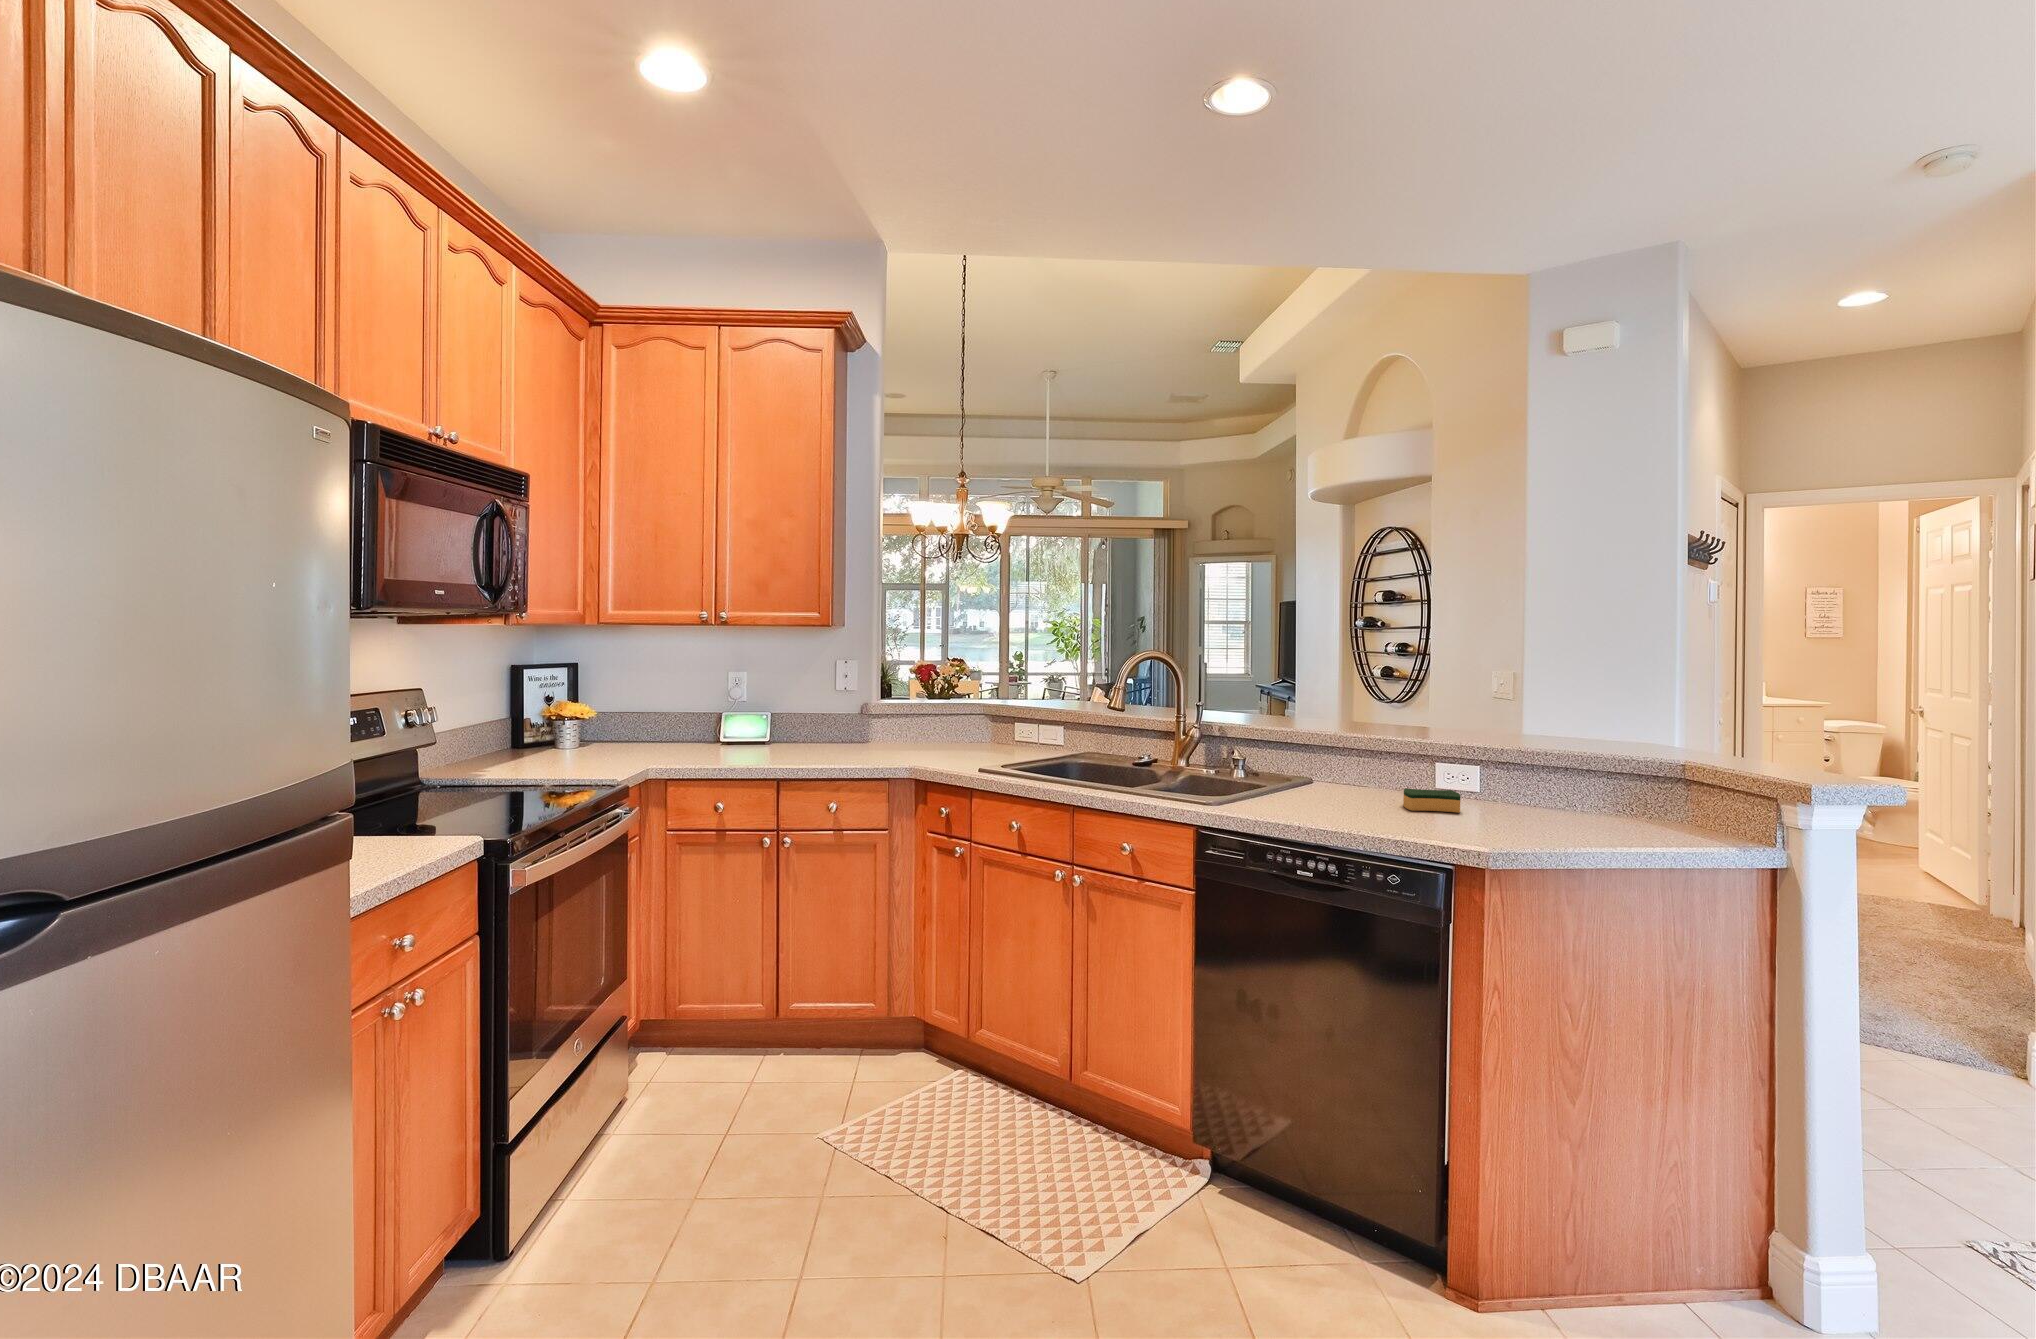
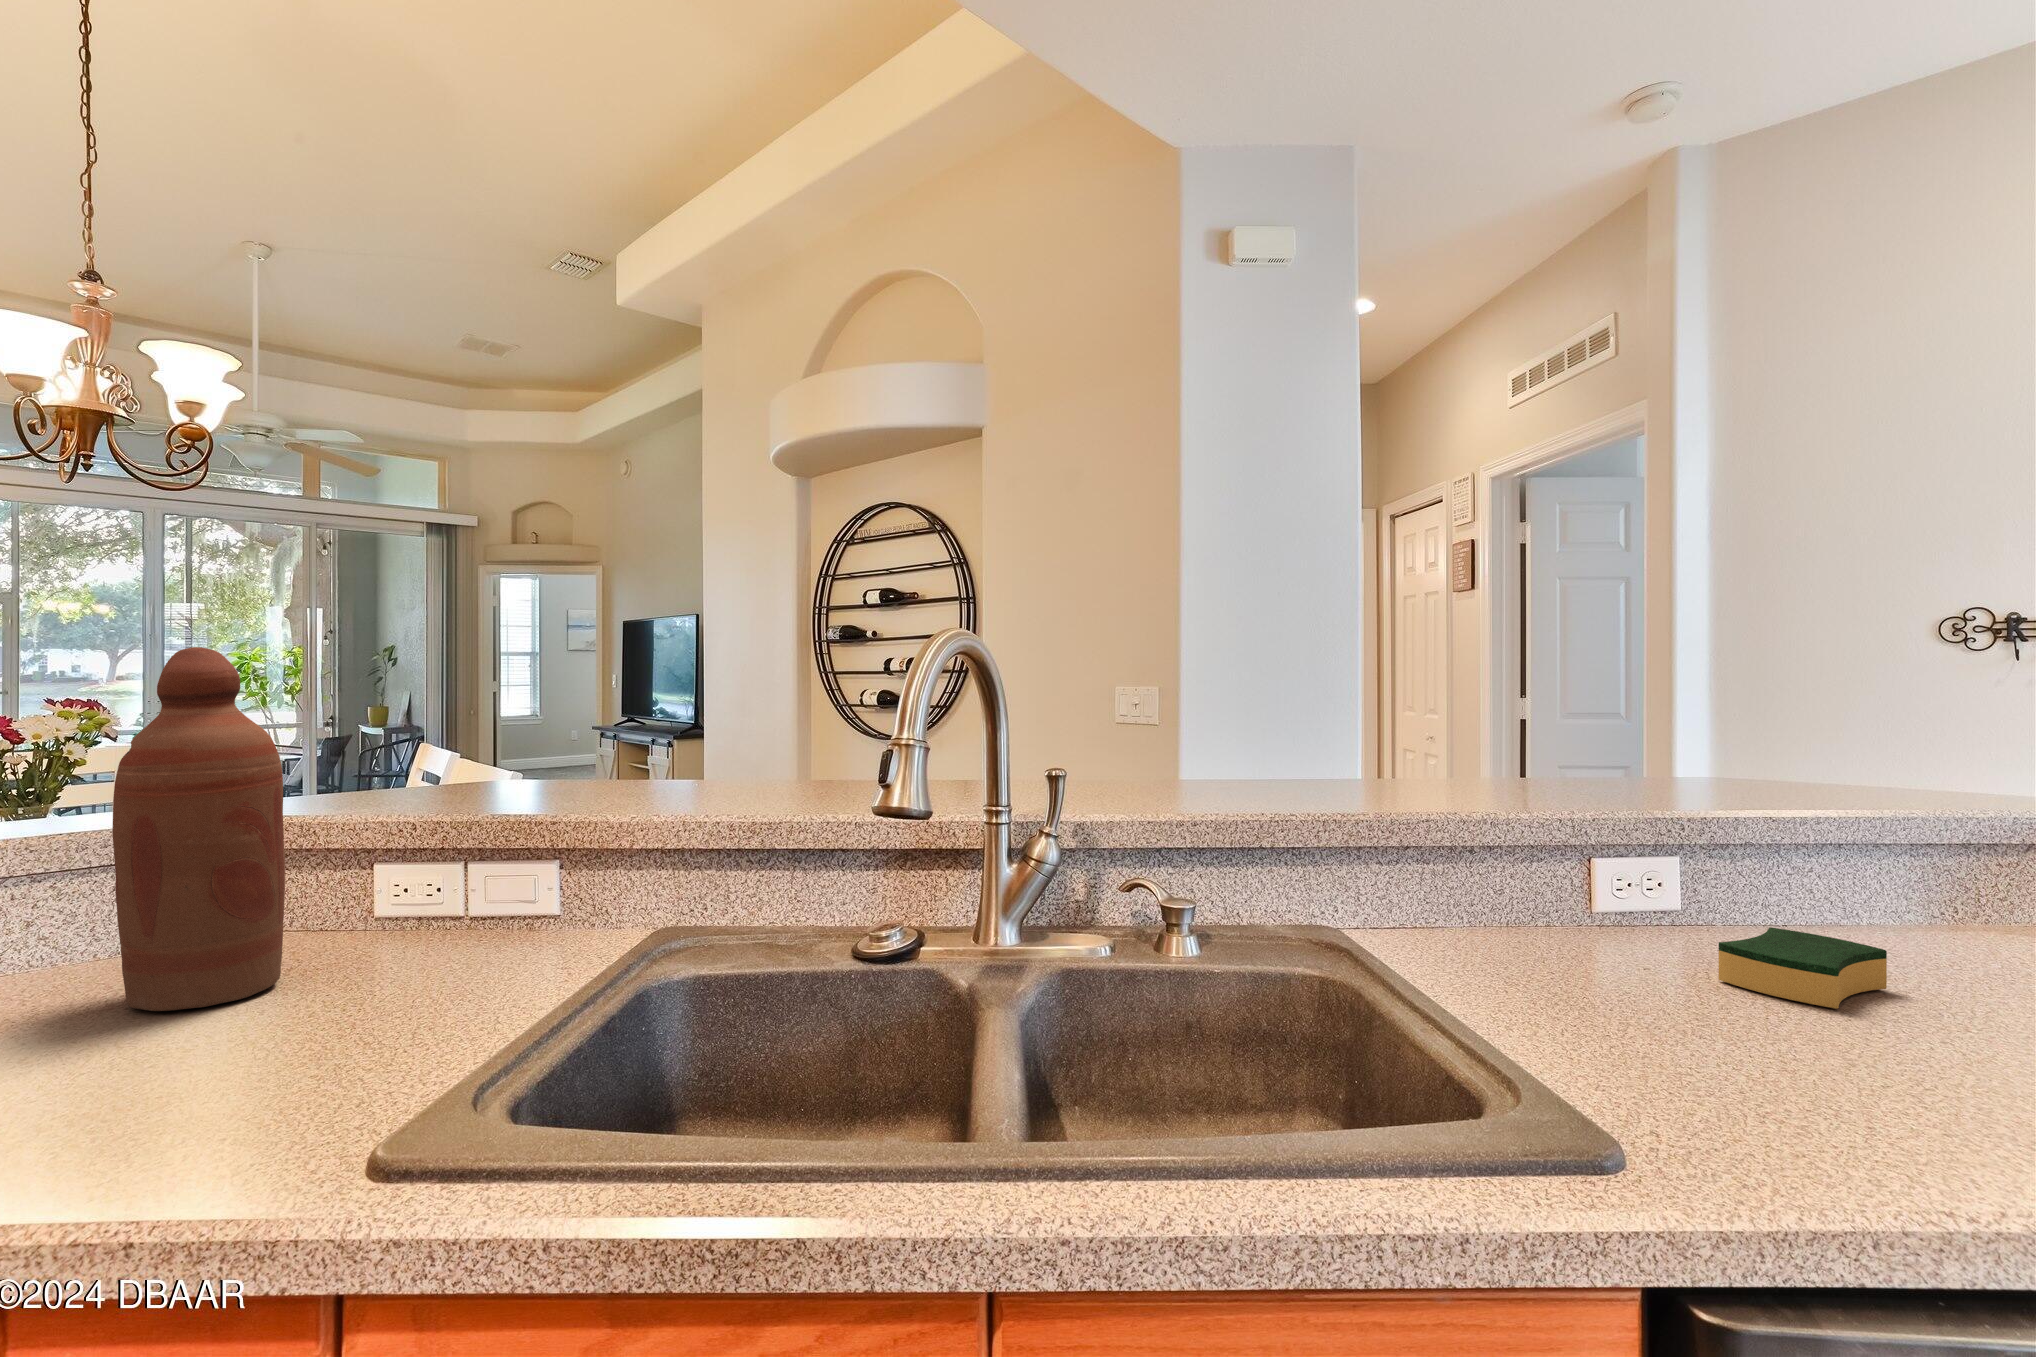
bottle: none [954,650,990,748] -> present [112,647,285,1011]

